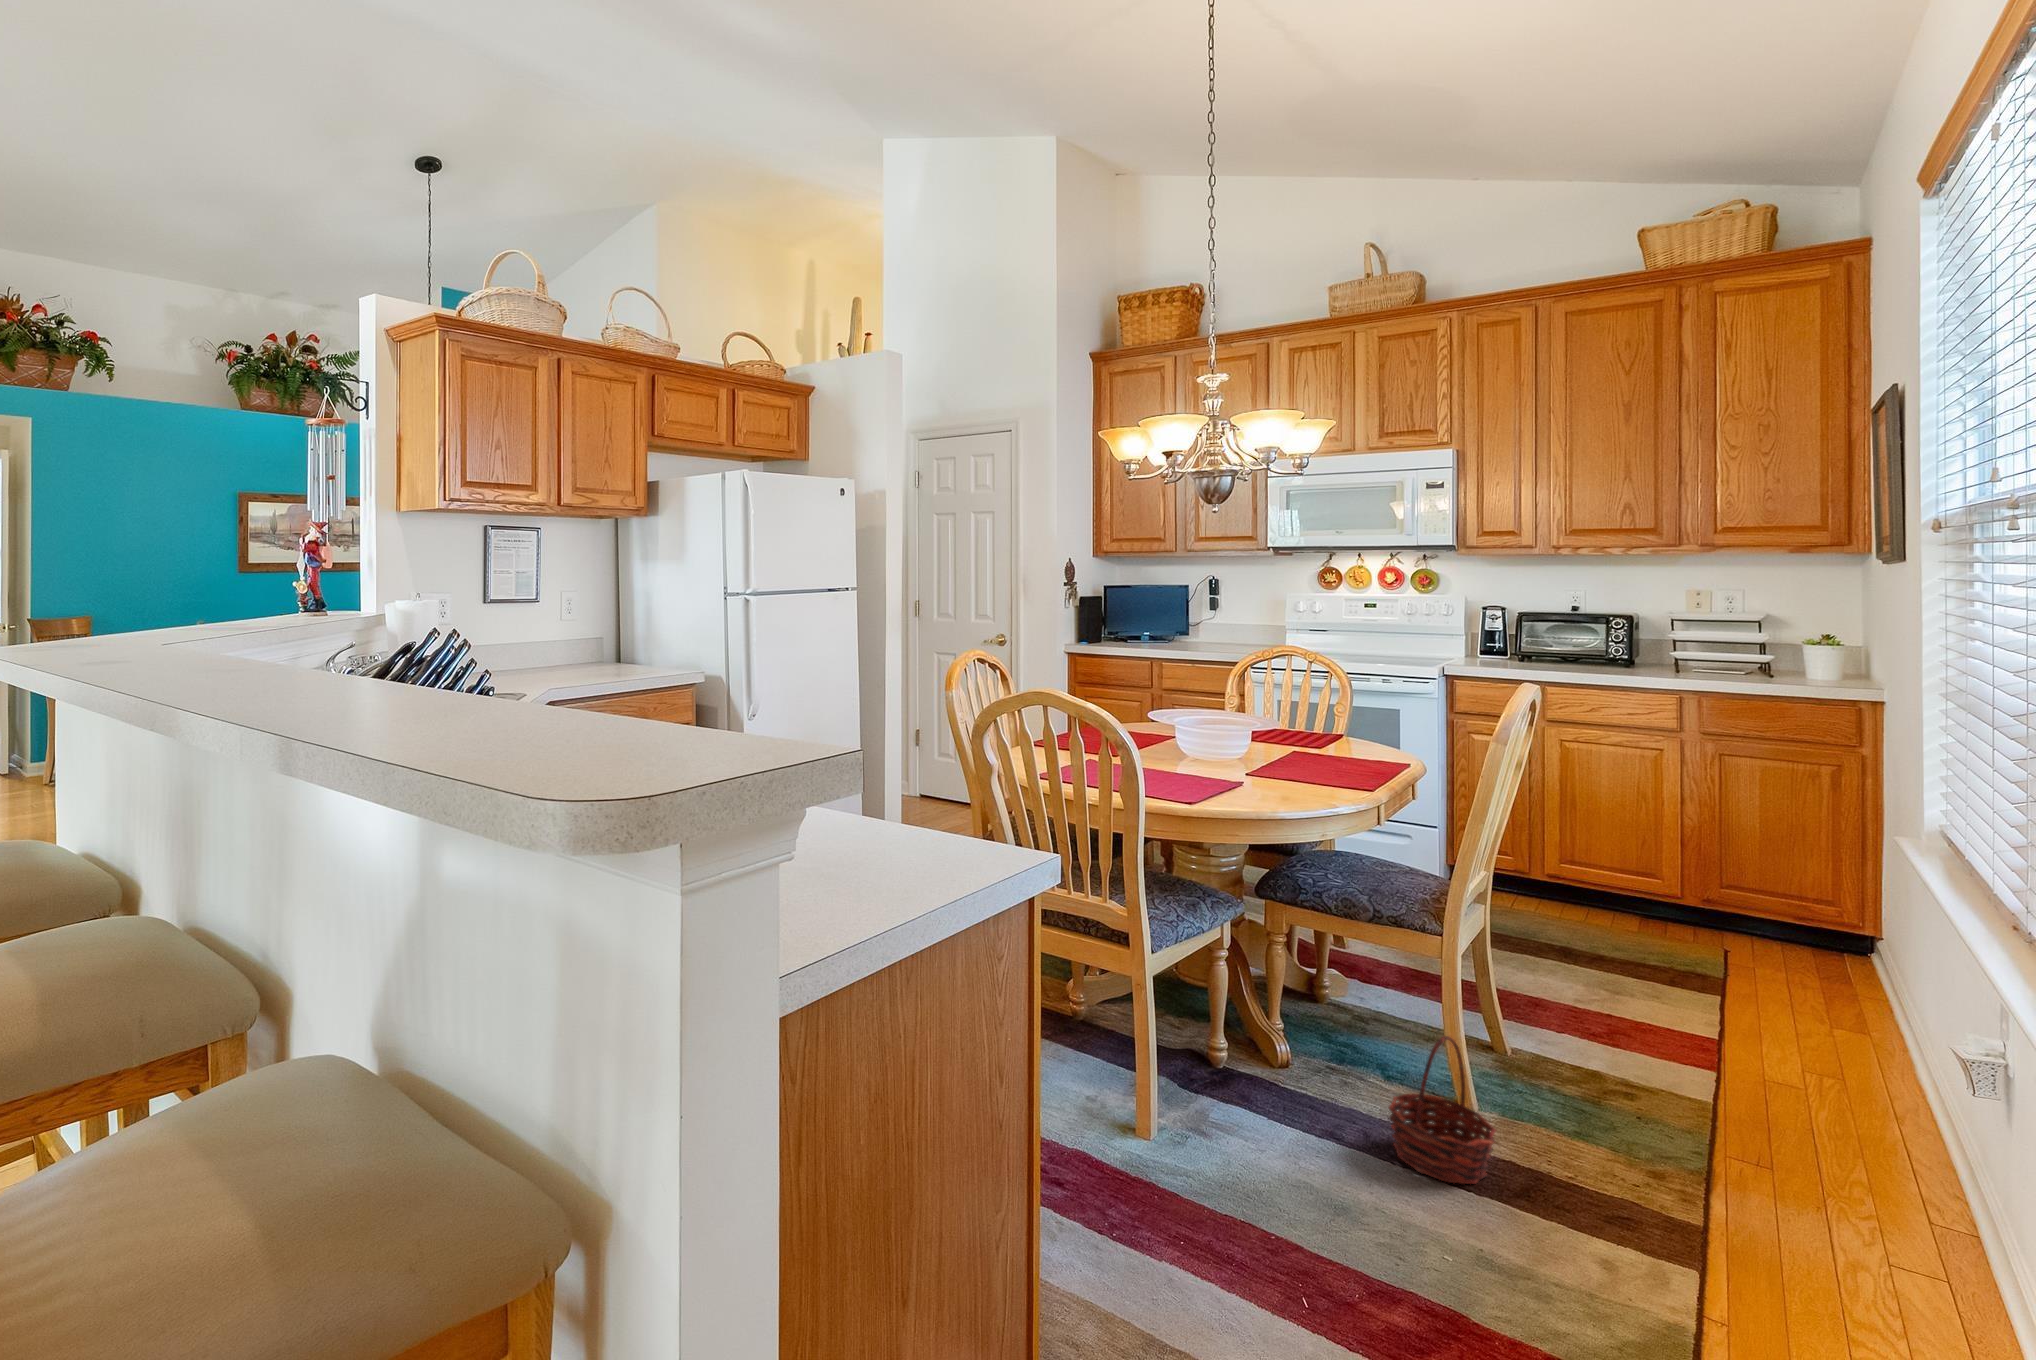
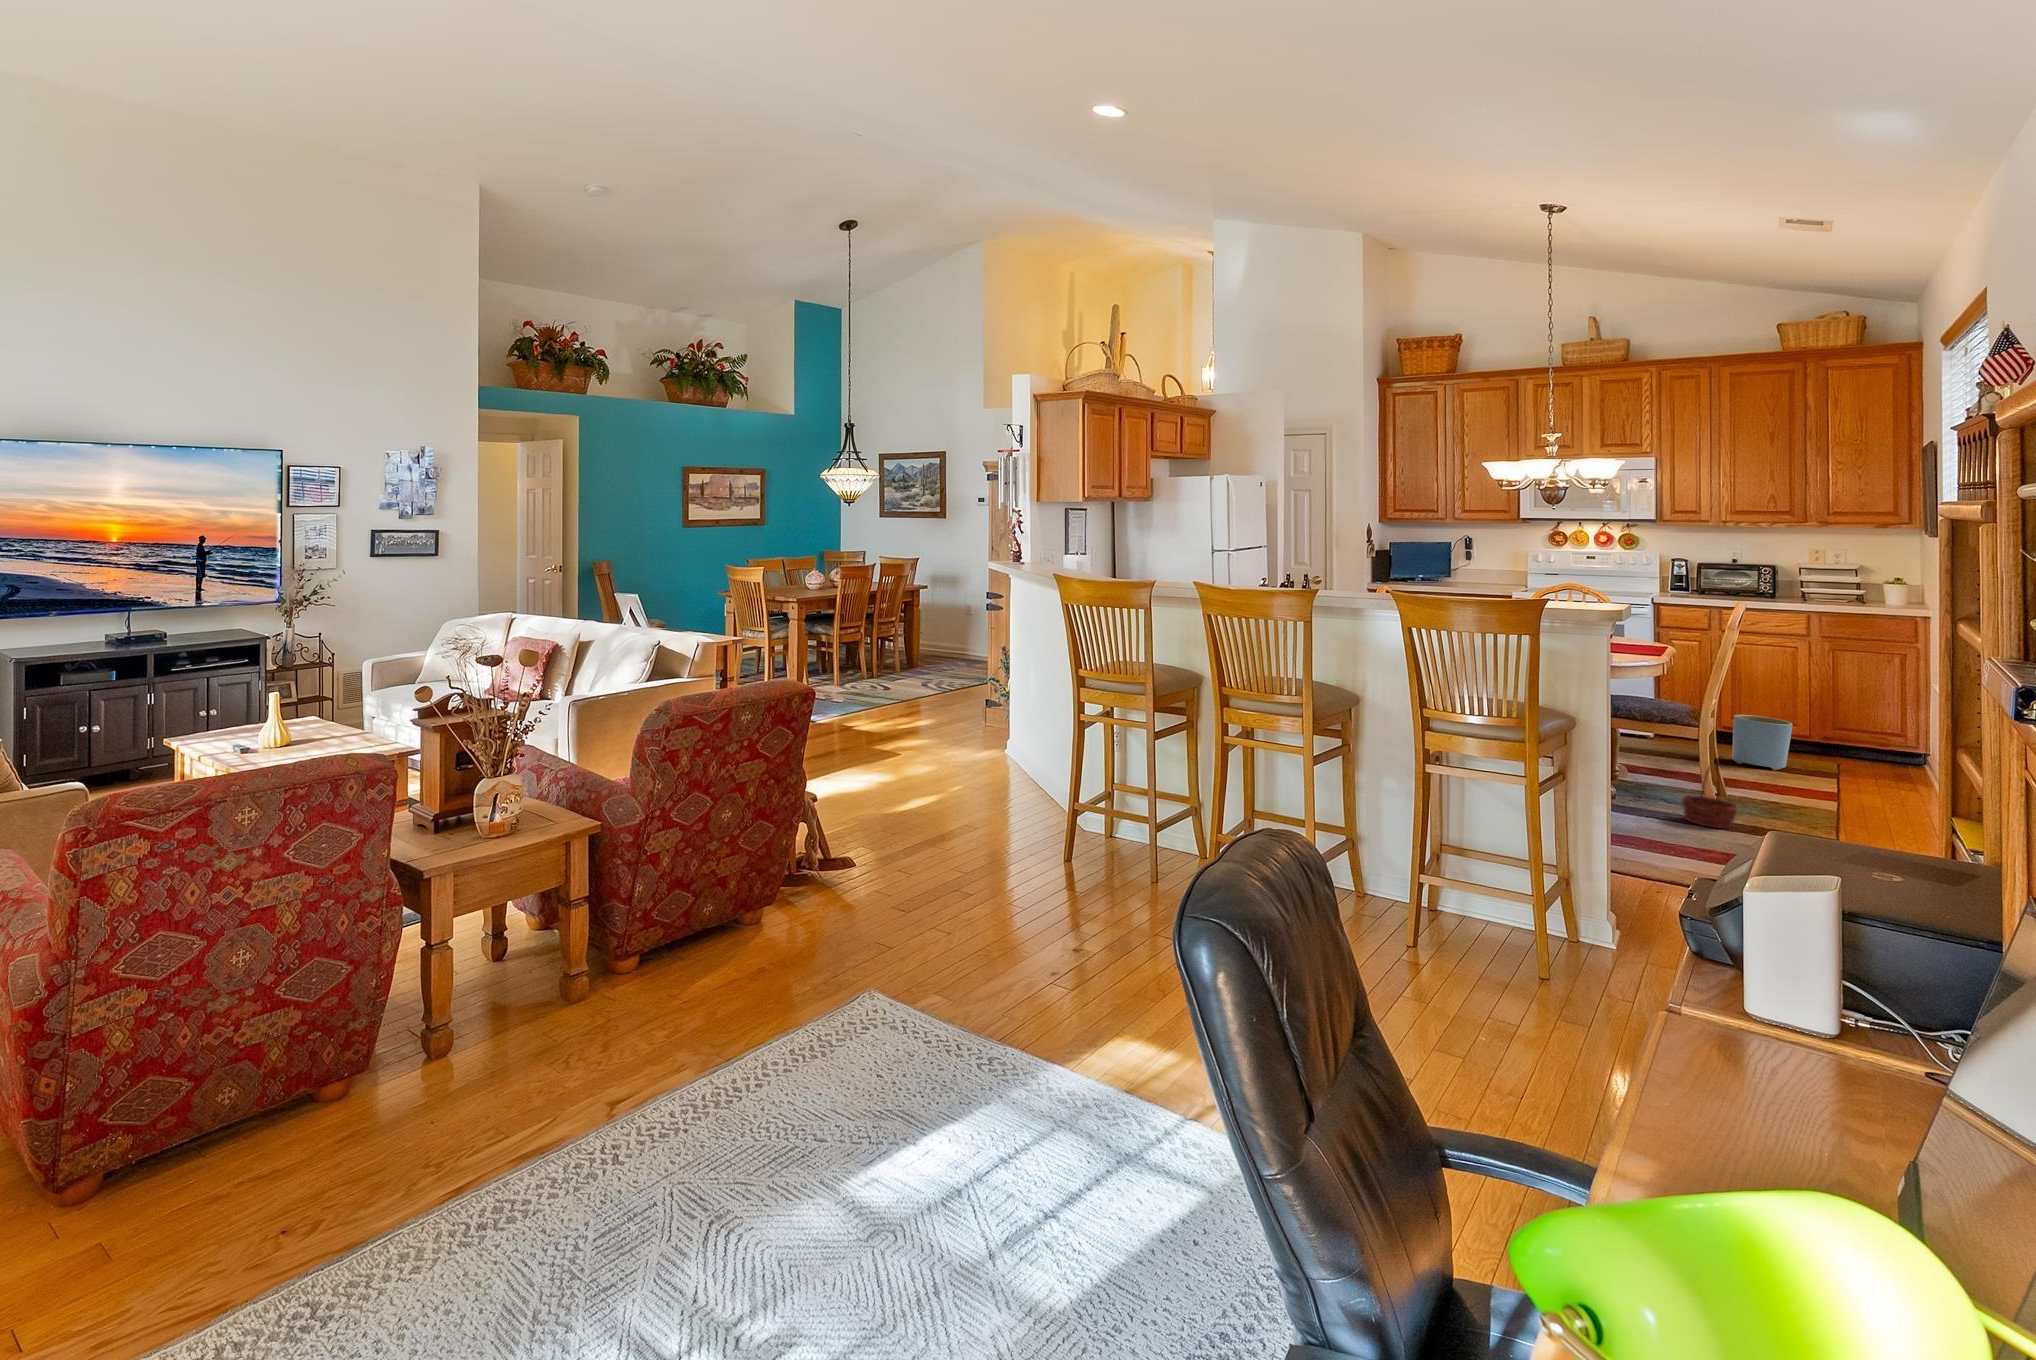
planter: none [1557,869,1651,972] -> present [1732,715,1793,770]

